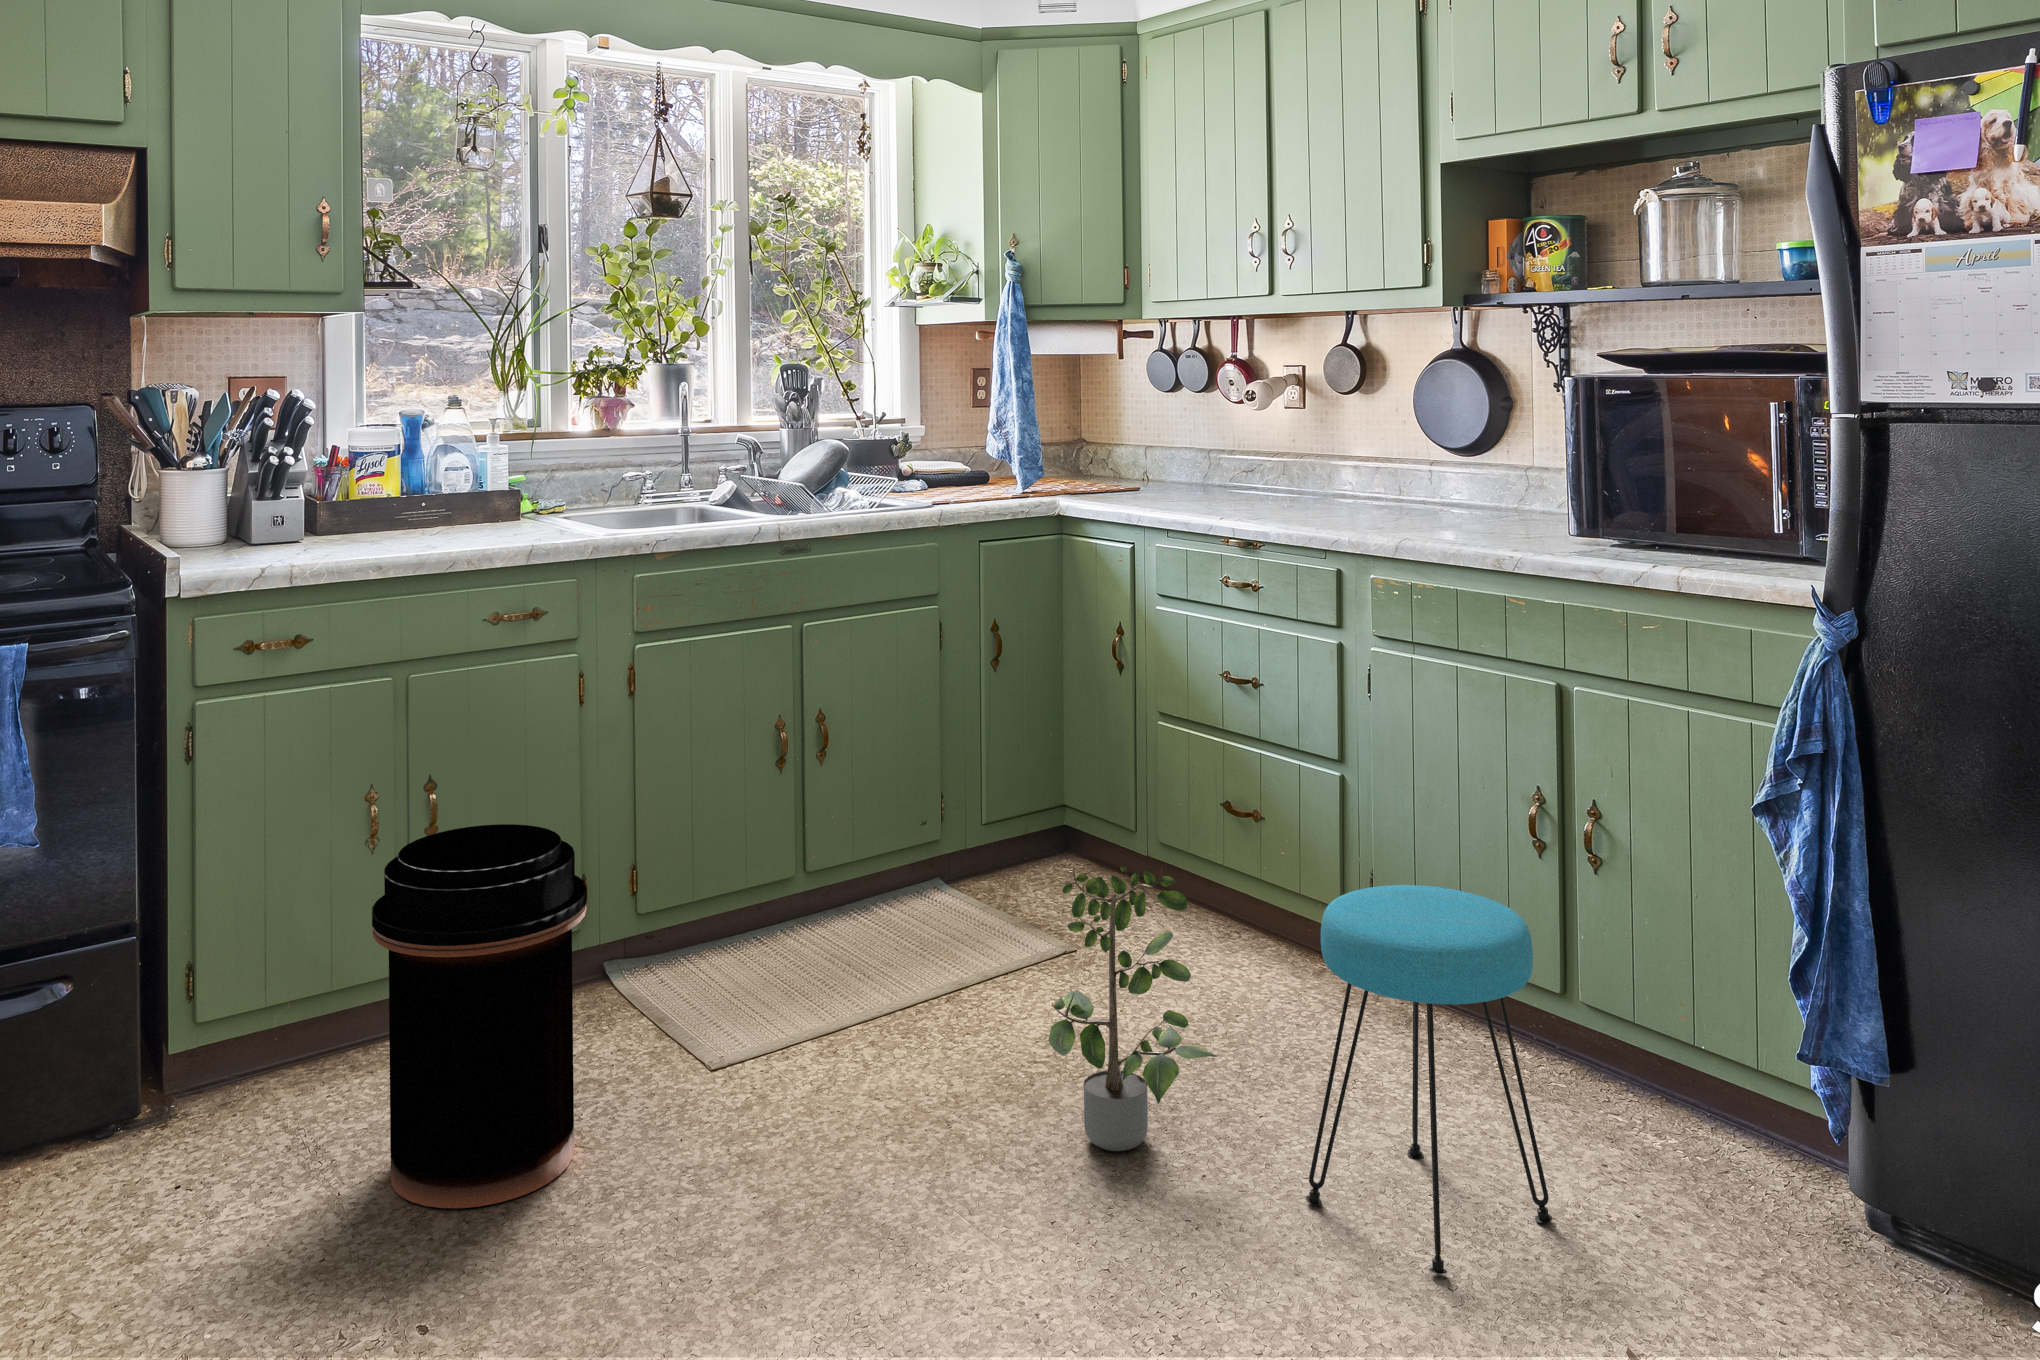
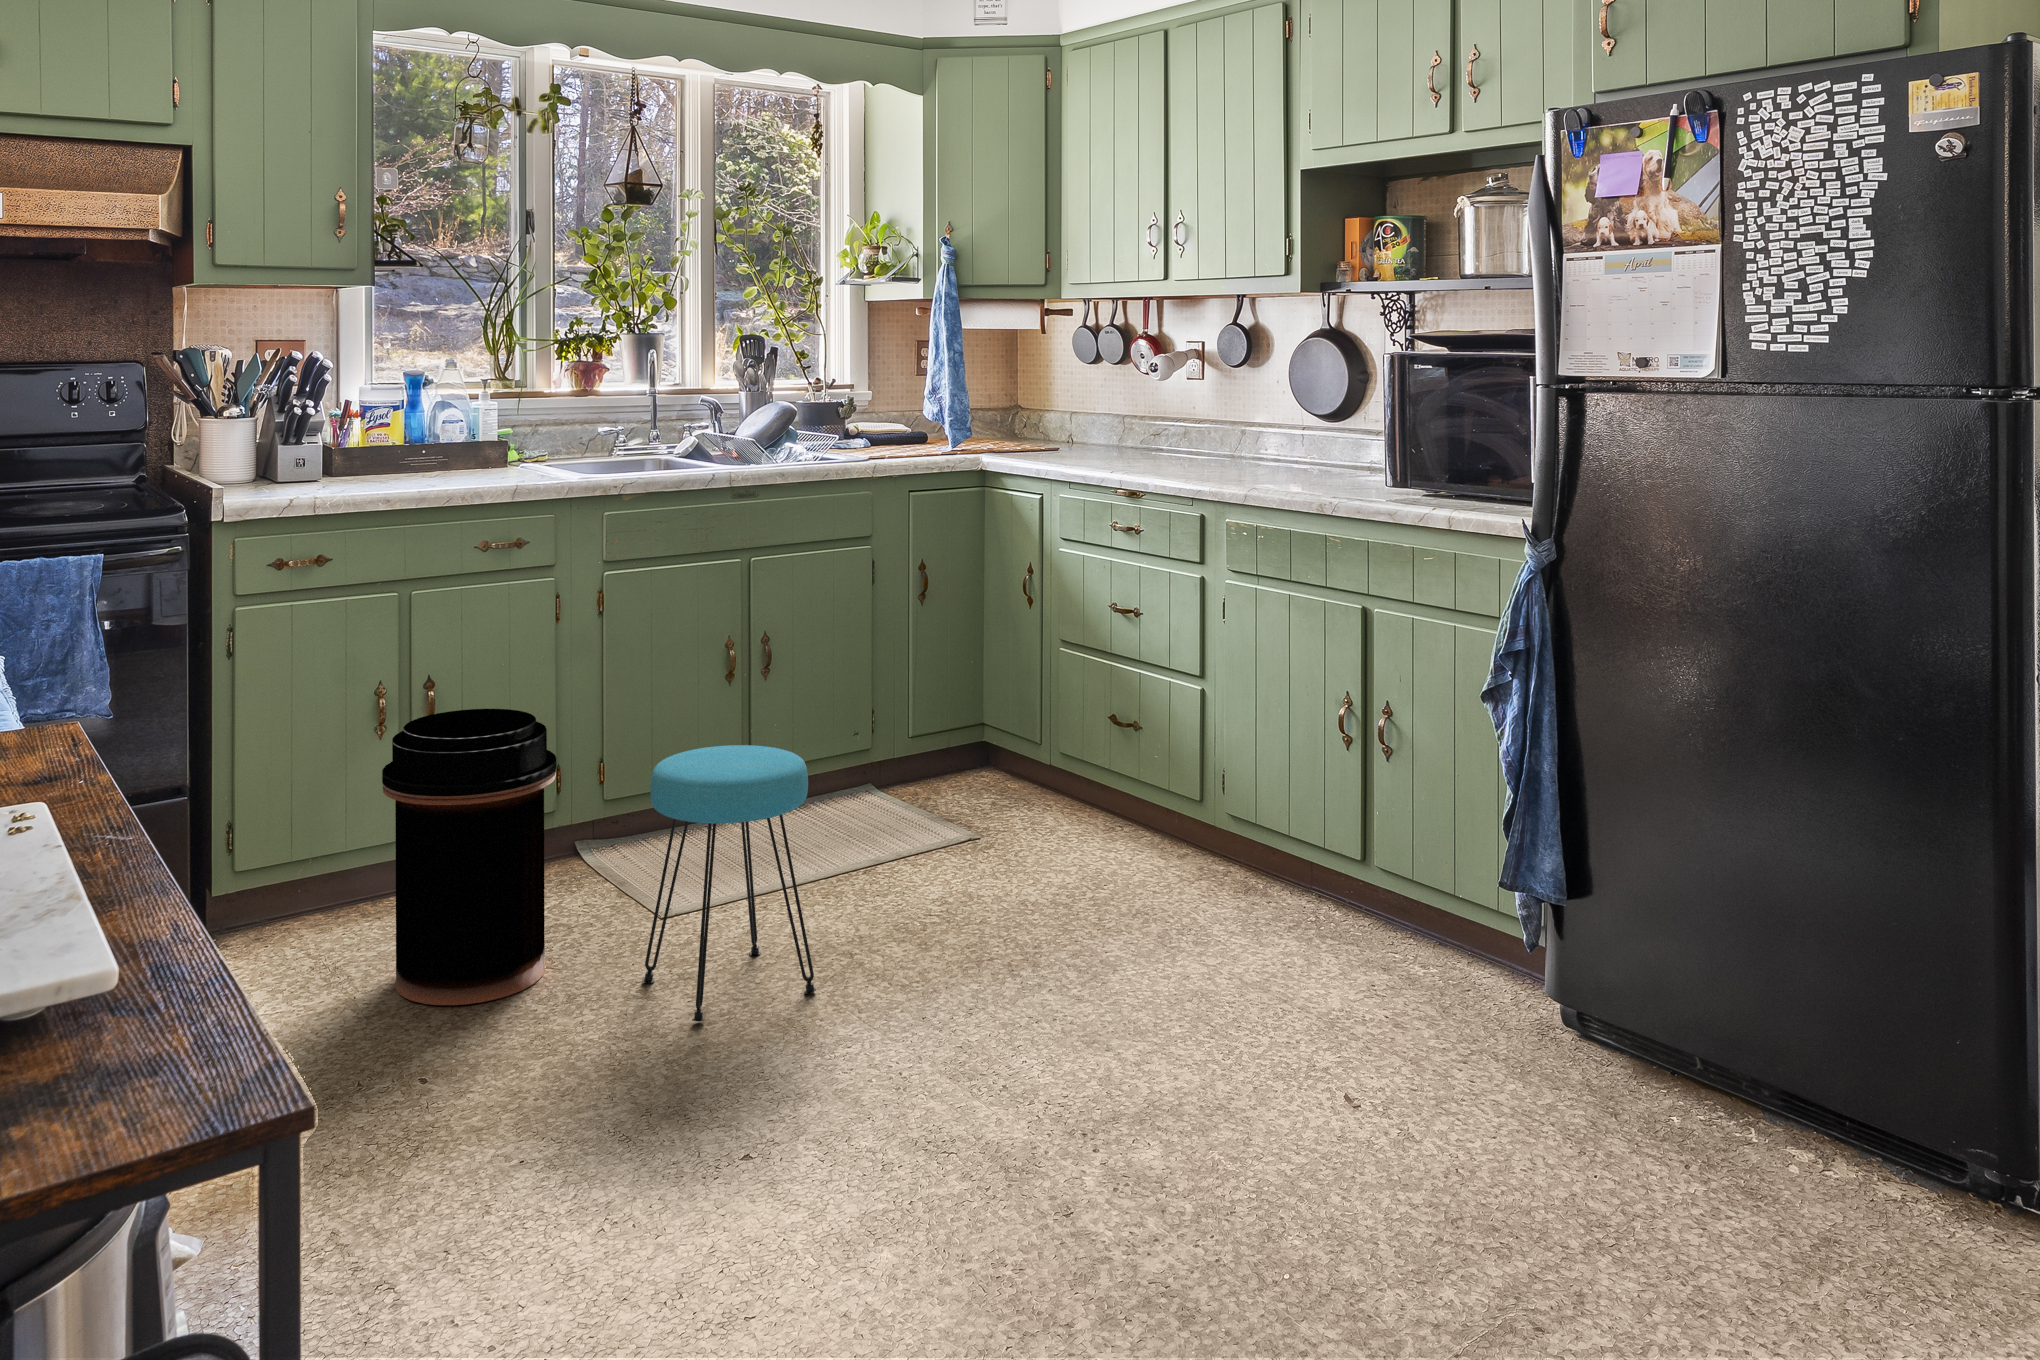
potted plant: present [1049,866,1217,1151] -> none [928,744,1064,972]
stool: present [1306,885,1552,1274] -> present [642,745,816,1021]

